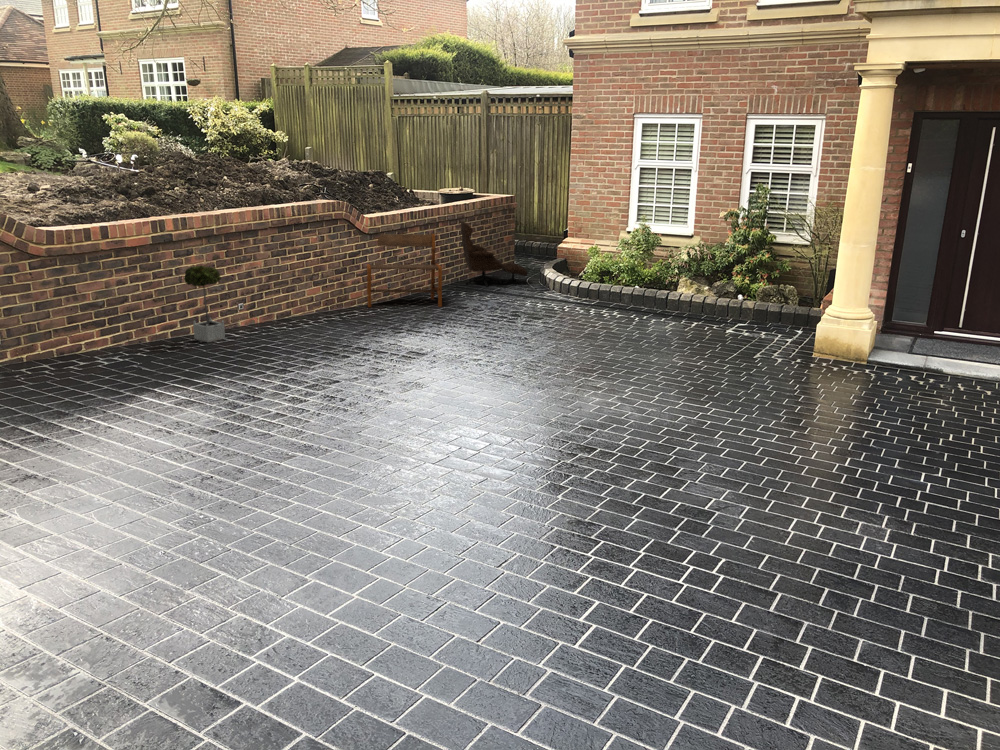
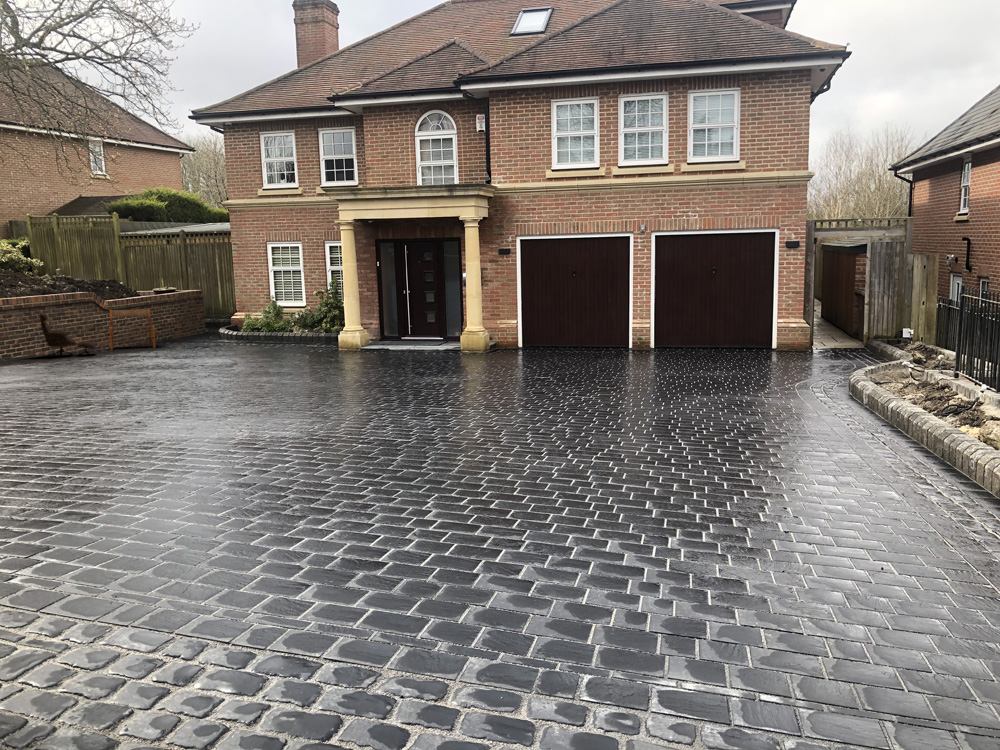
lounge chair: present [460,222,527,287] -> present [40,312,96,357]
potted tree: present [184,266,225,342] -> none [8,320,31,360]

